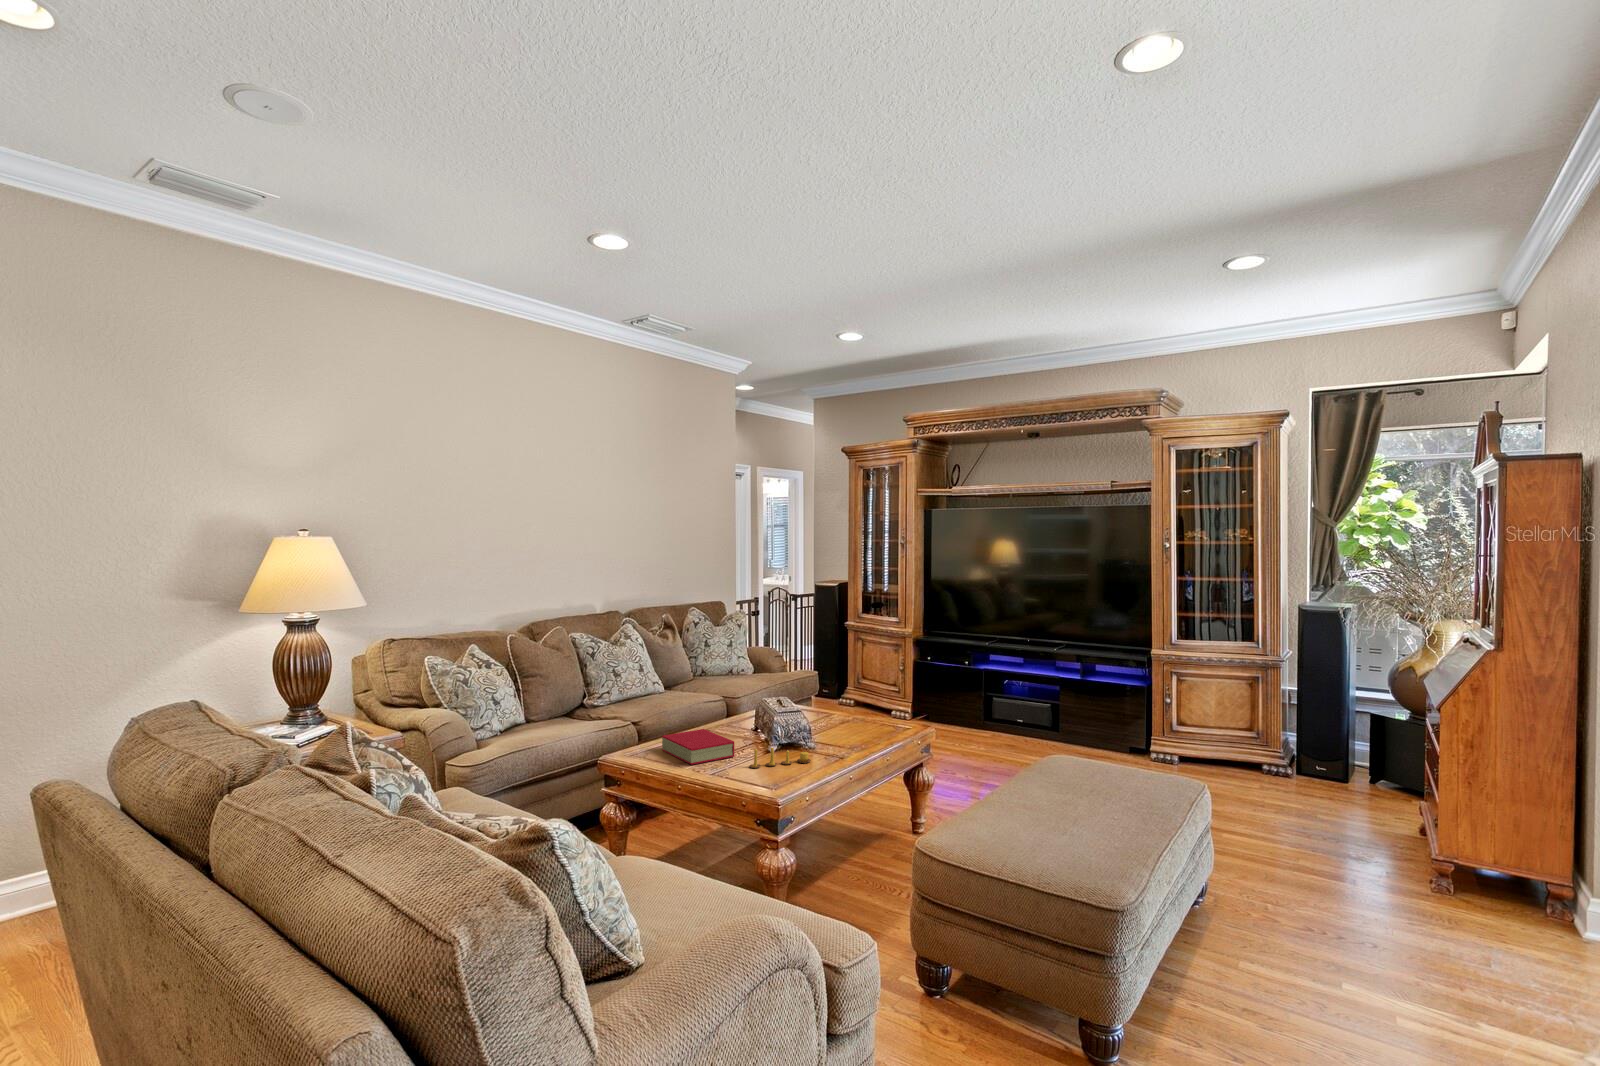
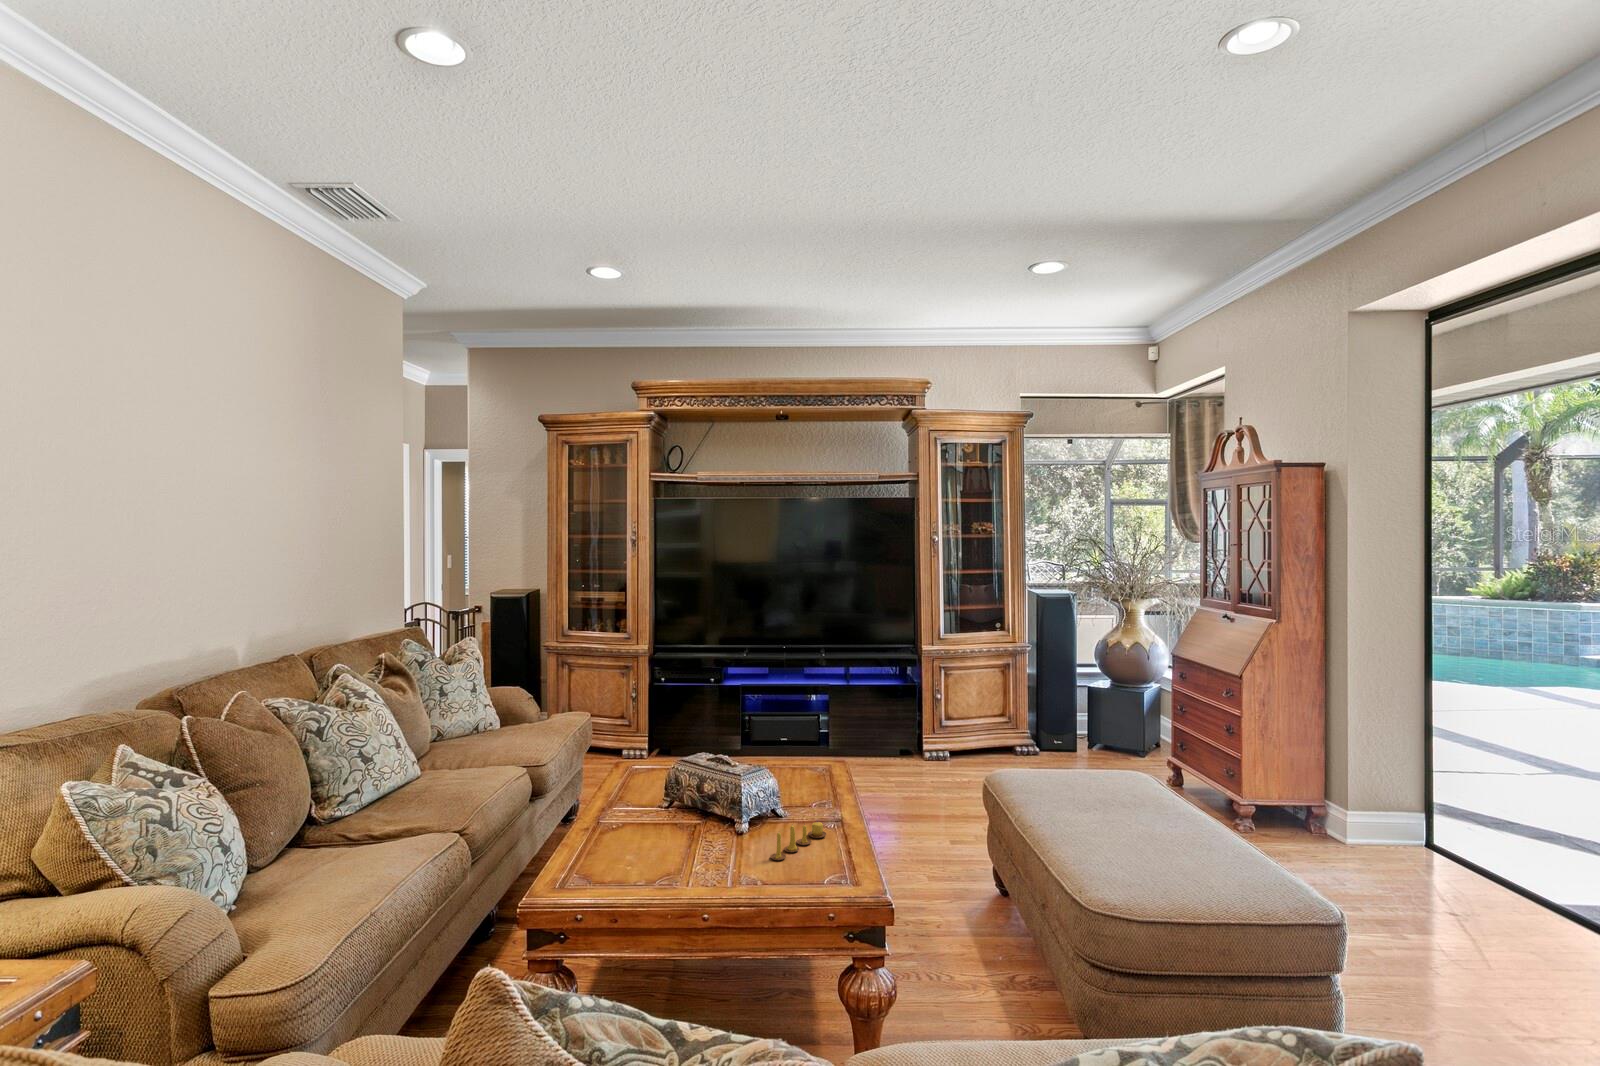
book: present [662,729,734,765] -> none [611,819,726,877]

